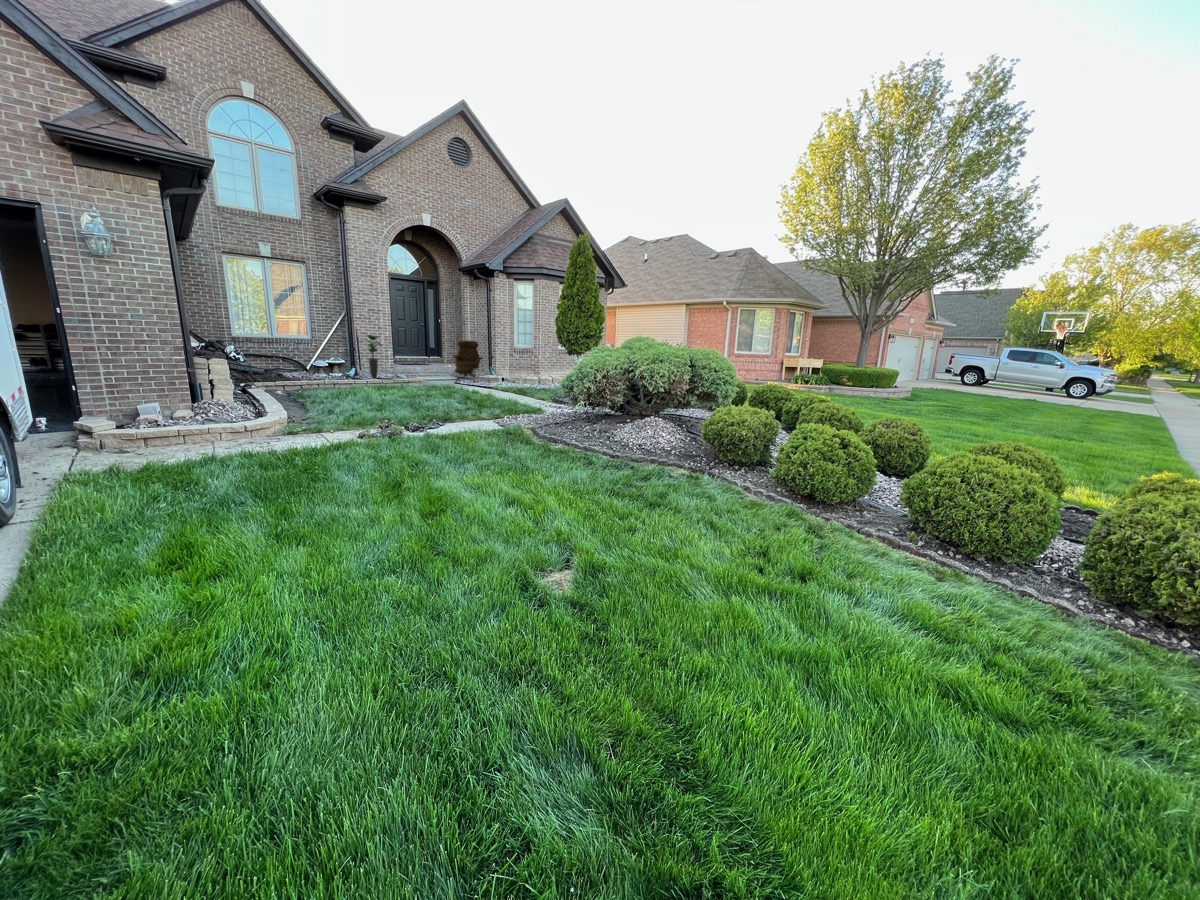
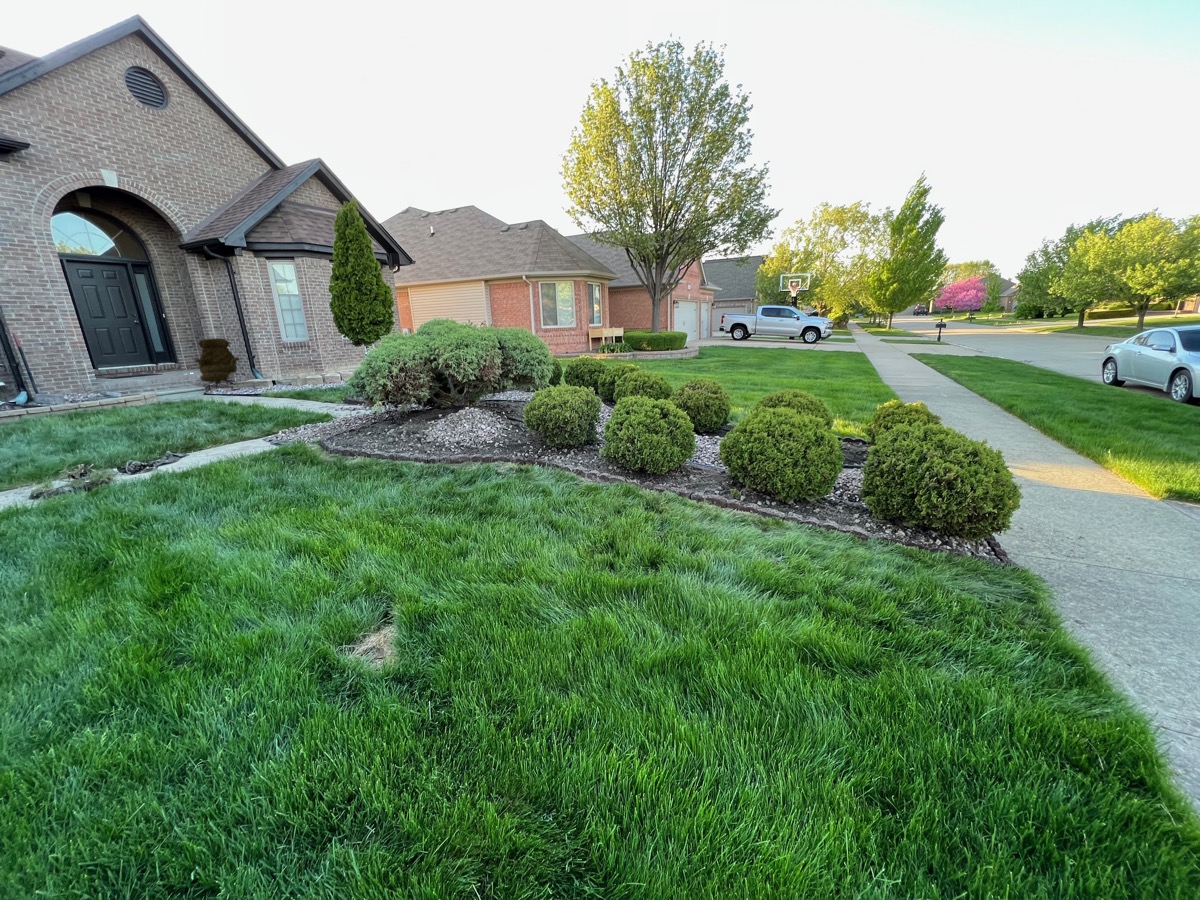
potted plant: present [368,335,381,378] -> none [31,343,72,401]

